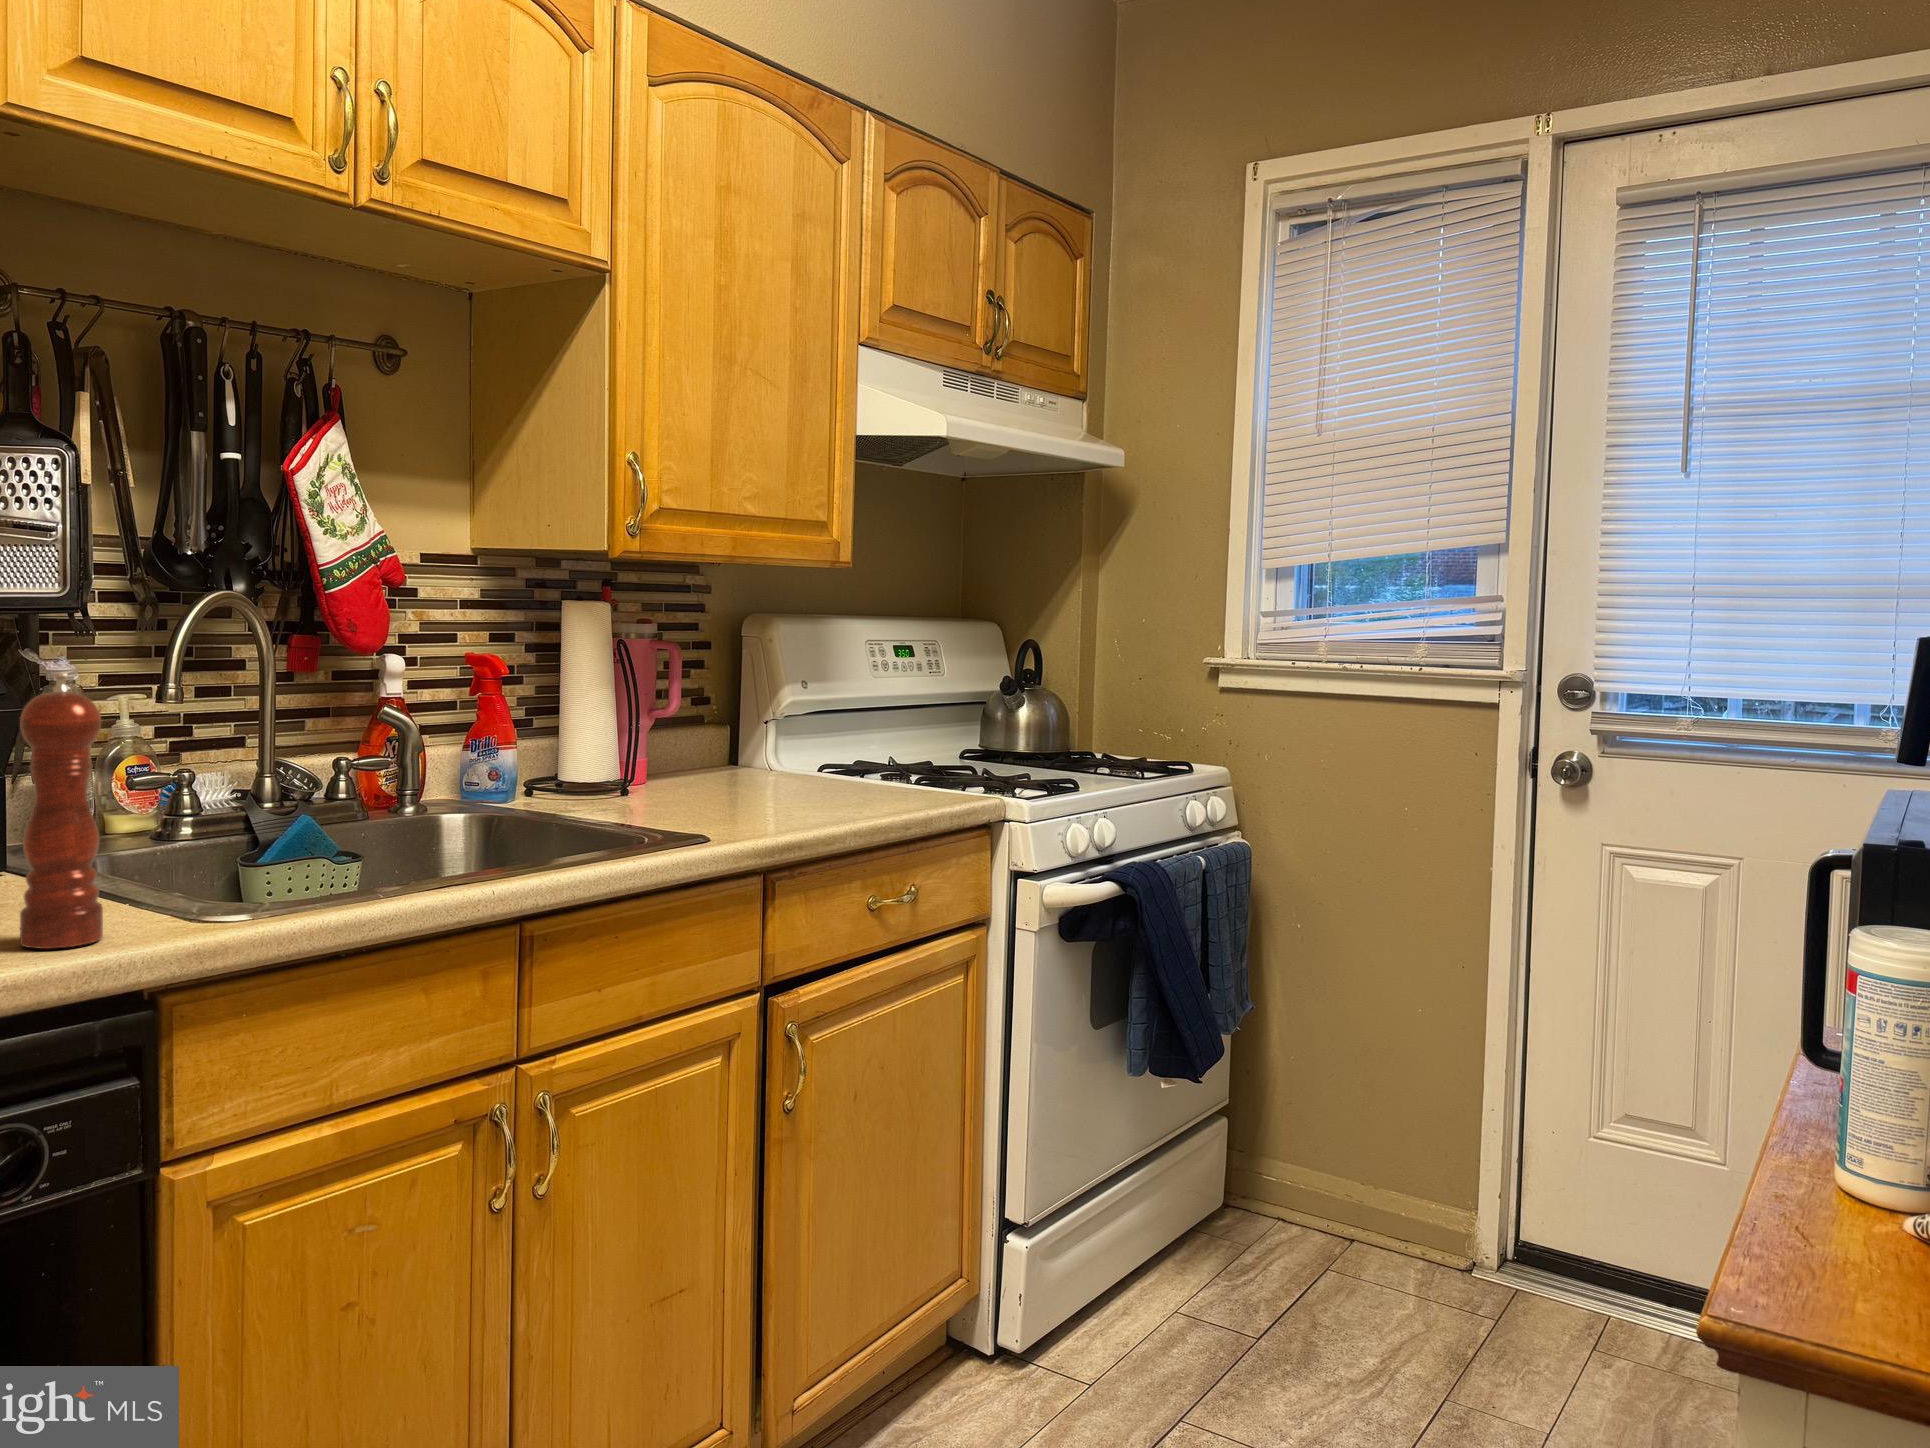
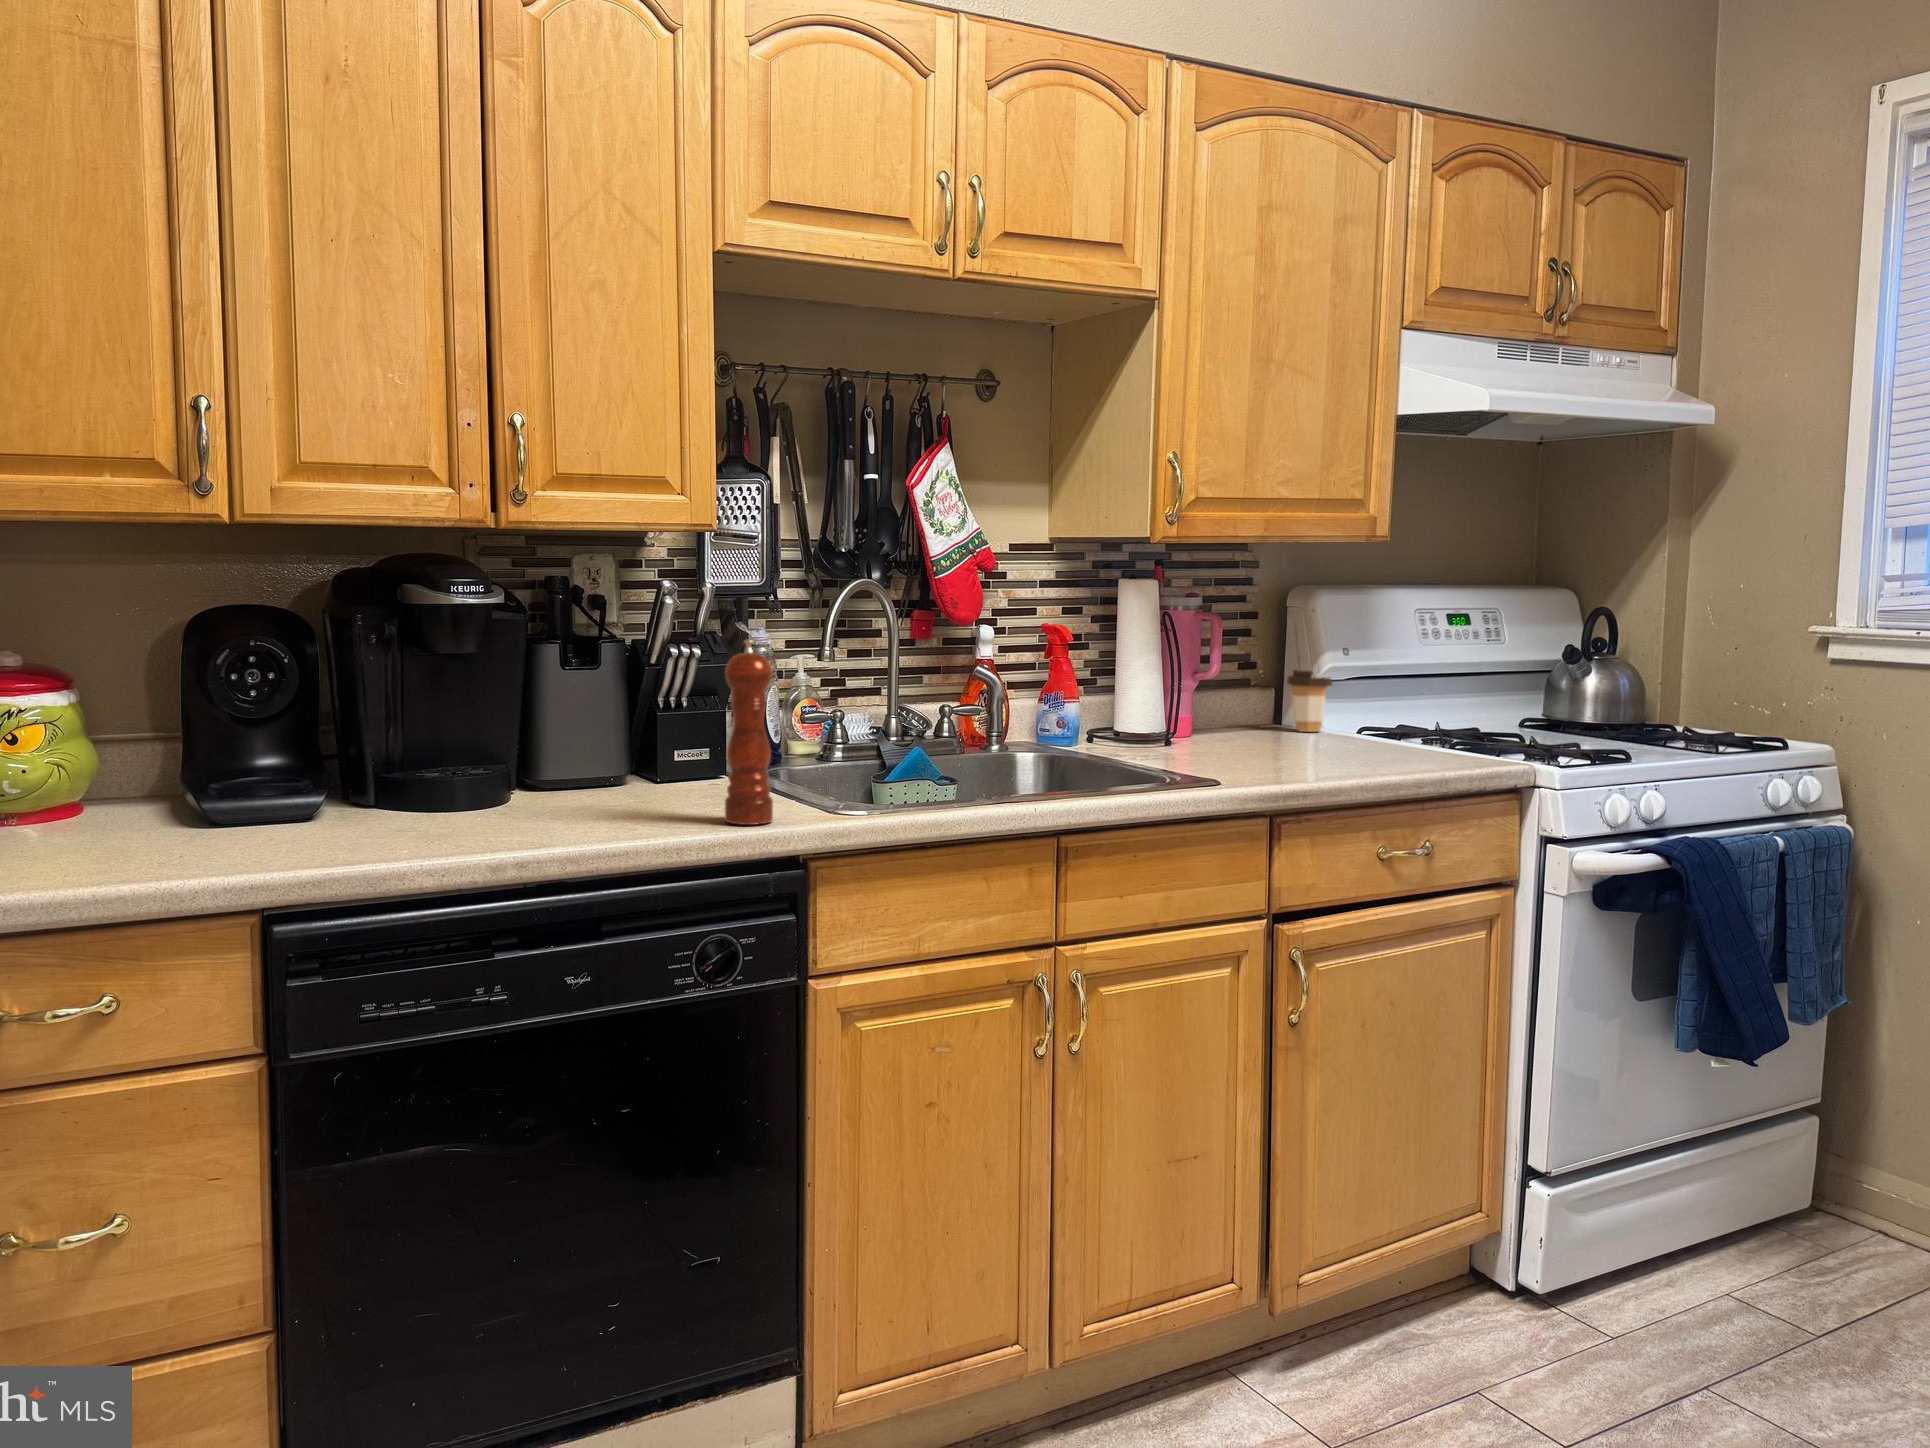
coffee cup: none [735,704,783,773] -> present [1288,670,1332,732]

